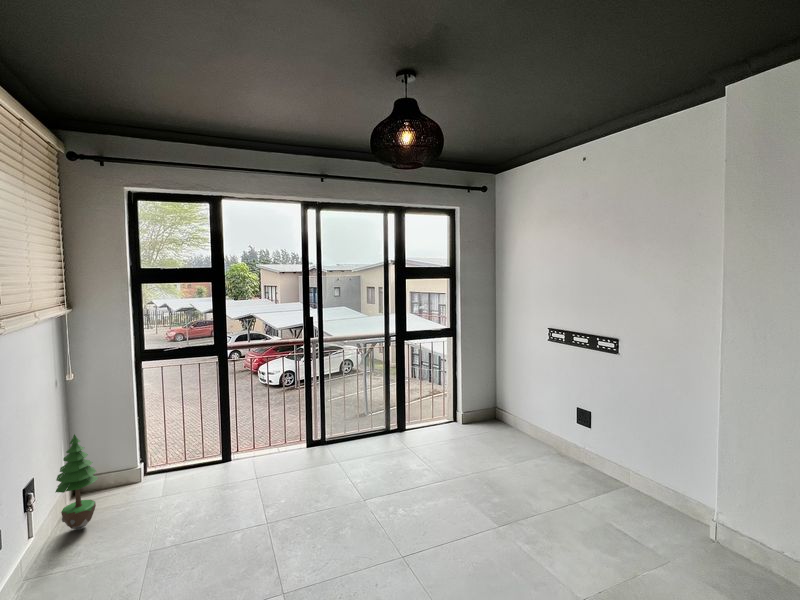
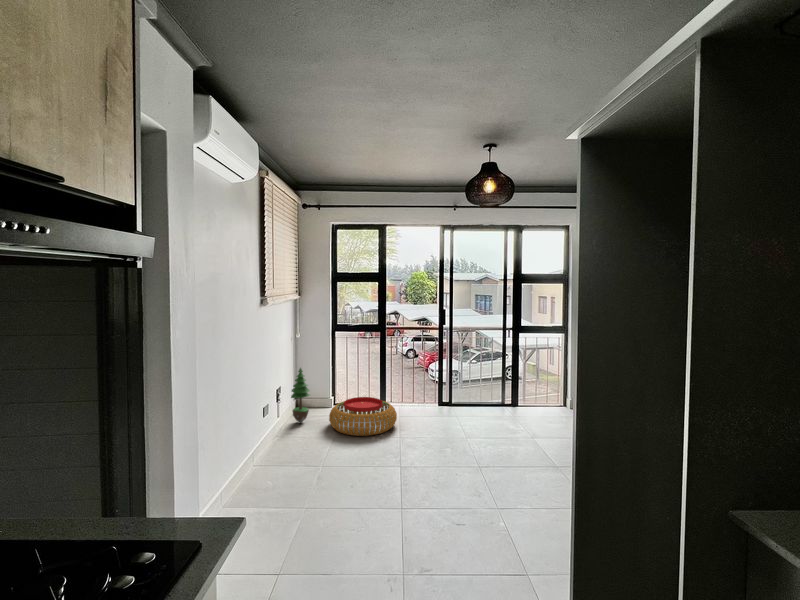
pouf: none [137,461,256,540] -> present [329,397,397,436]

